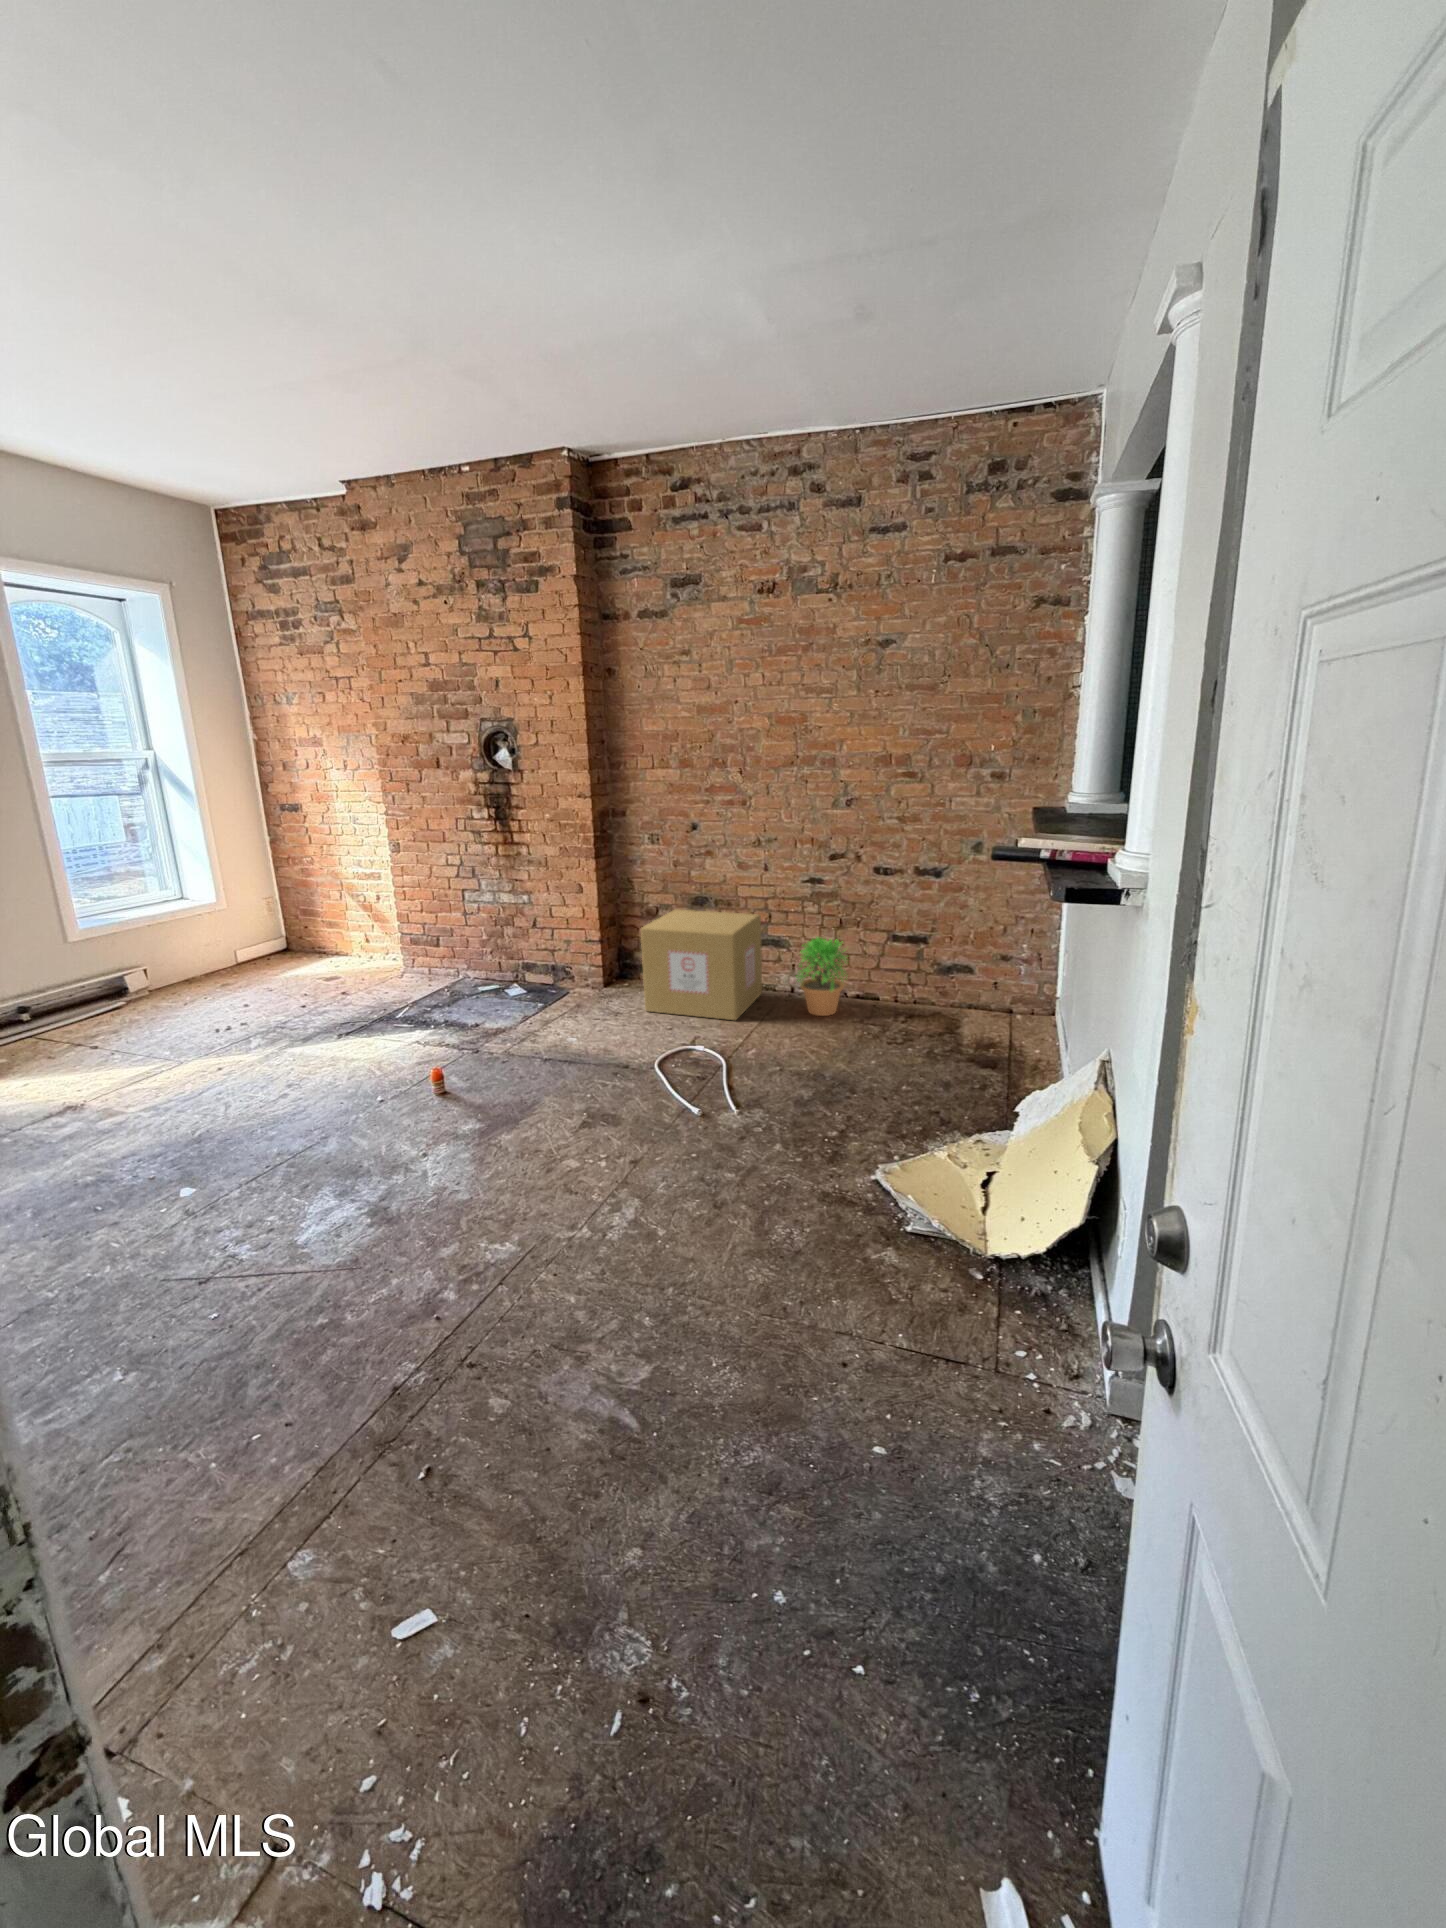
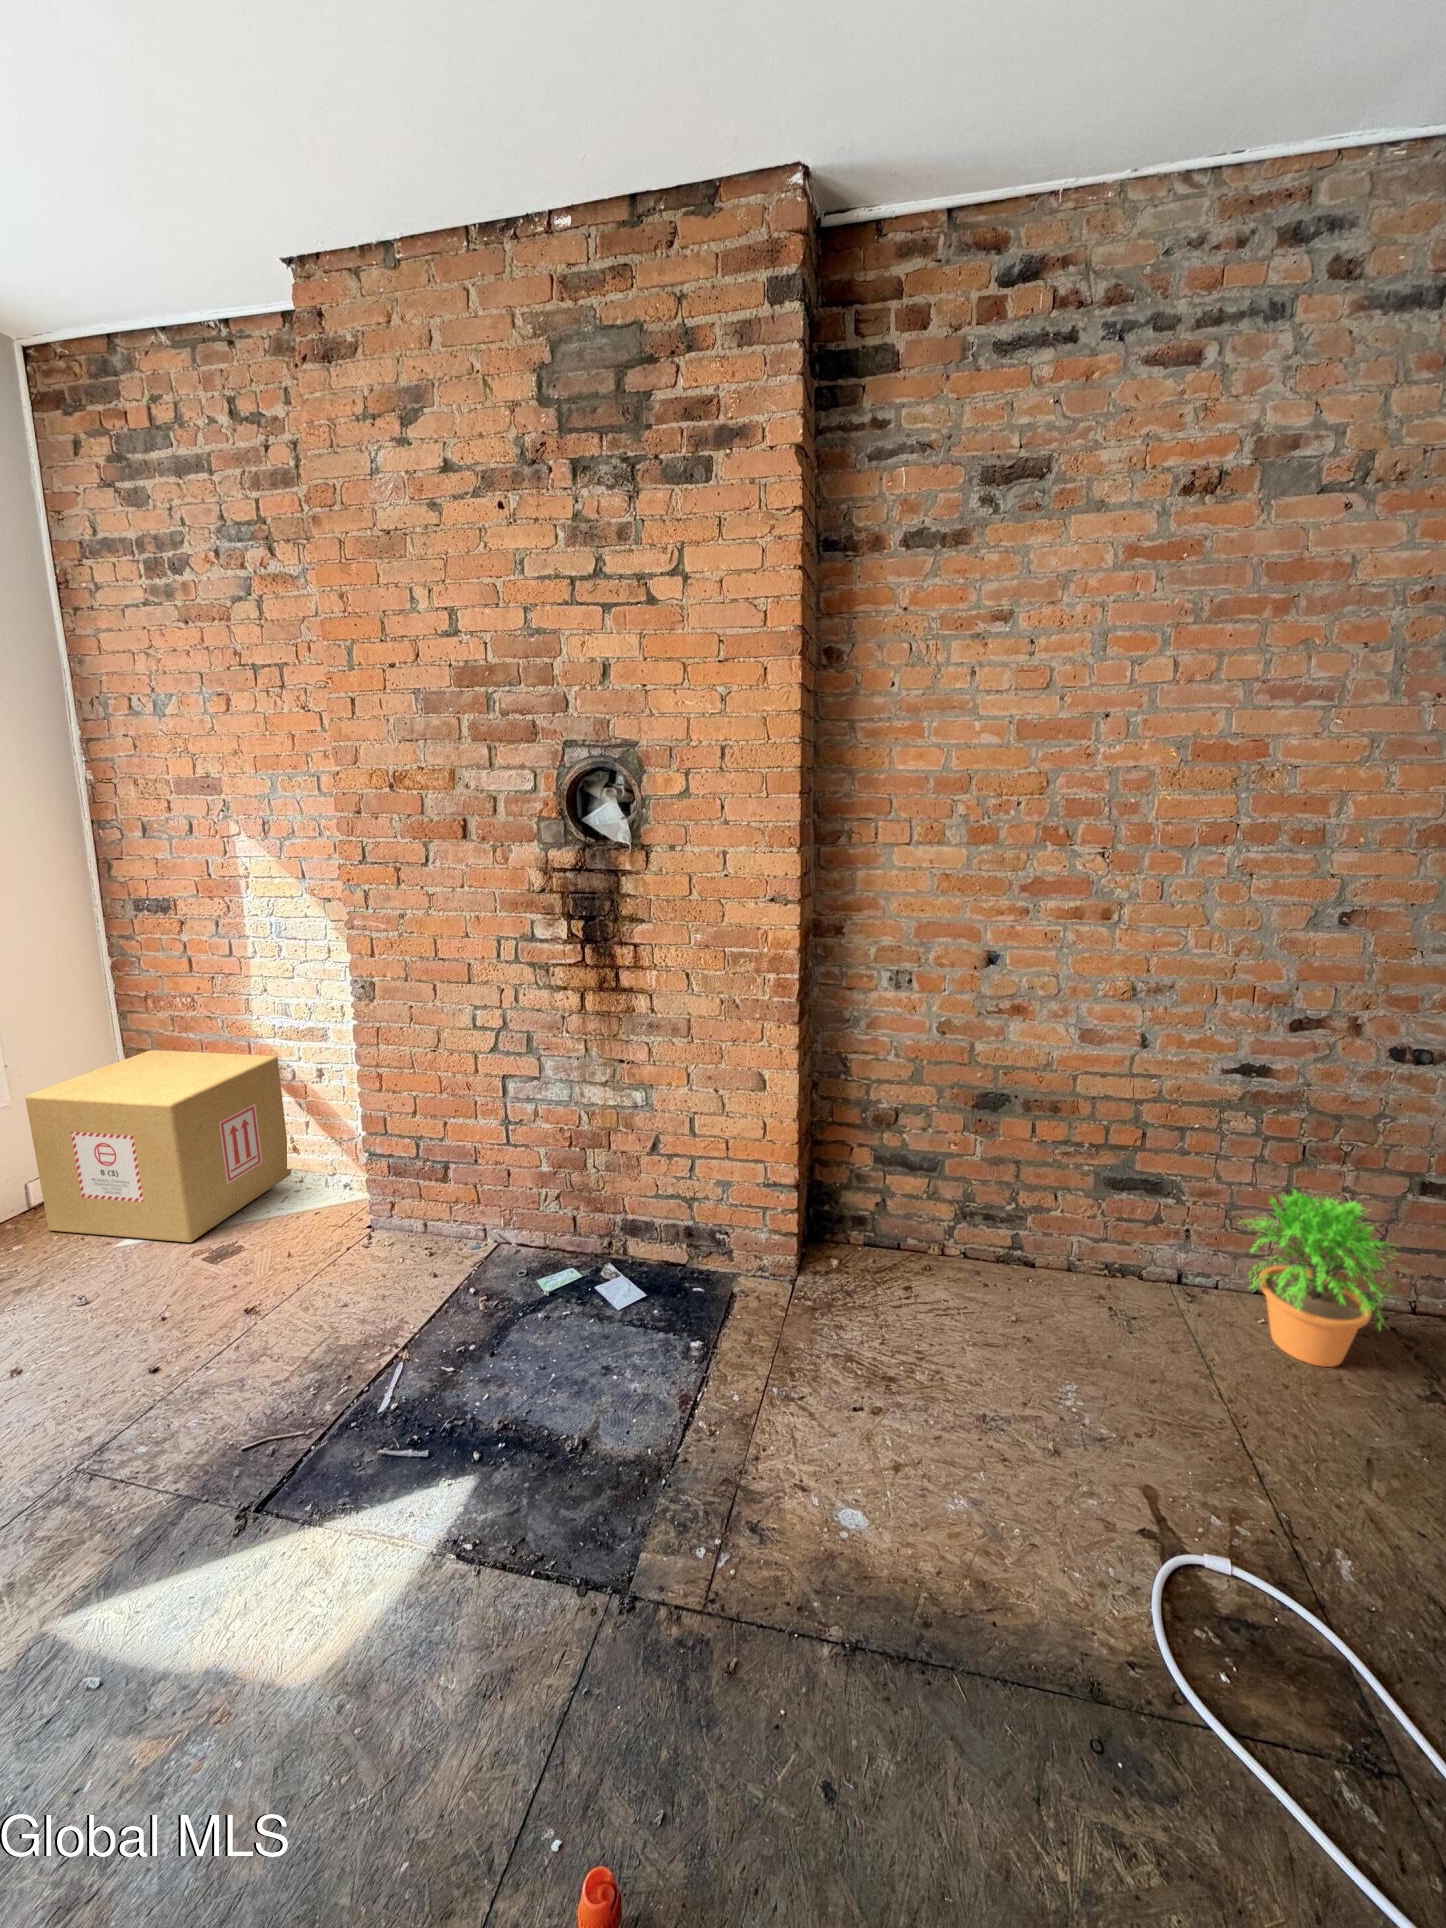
cardboard box: present [641,910,762,1020] -> present [25,1050,291,1242]

